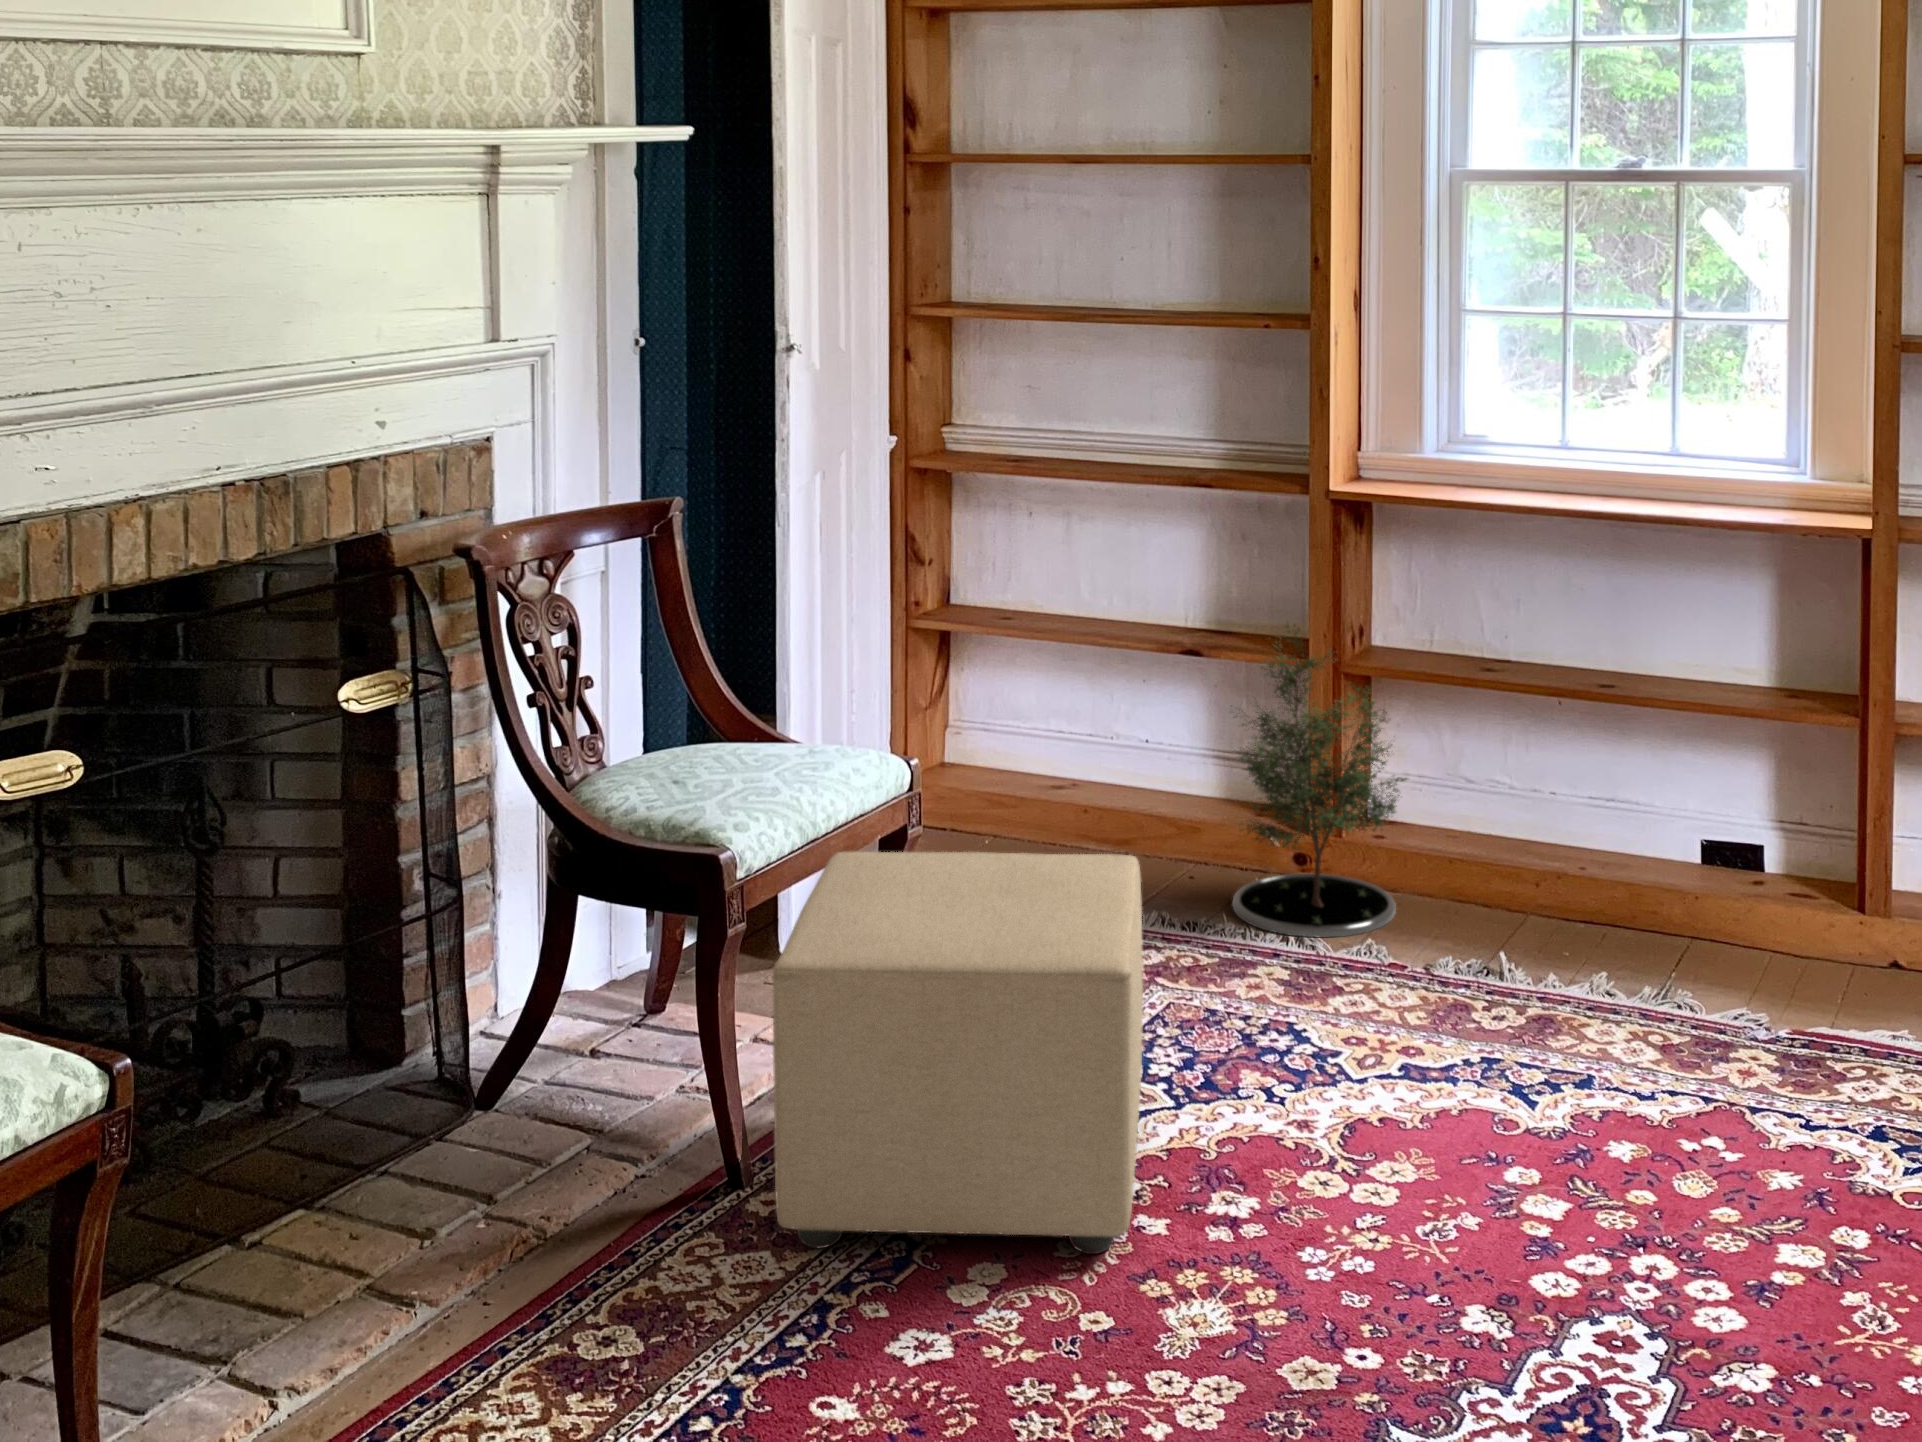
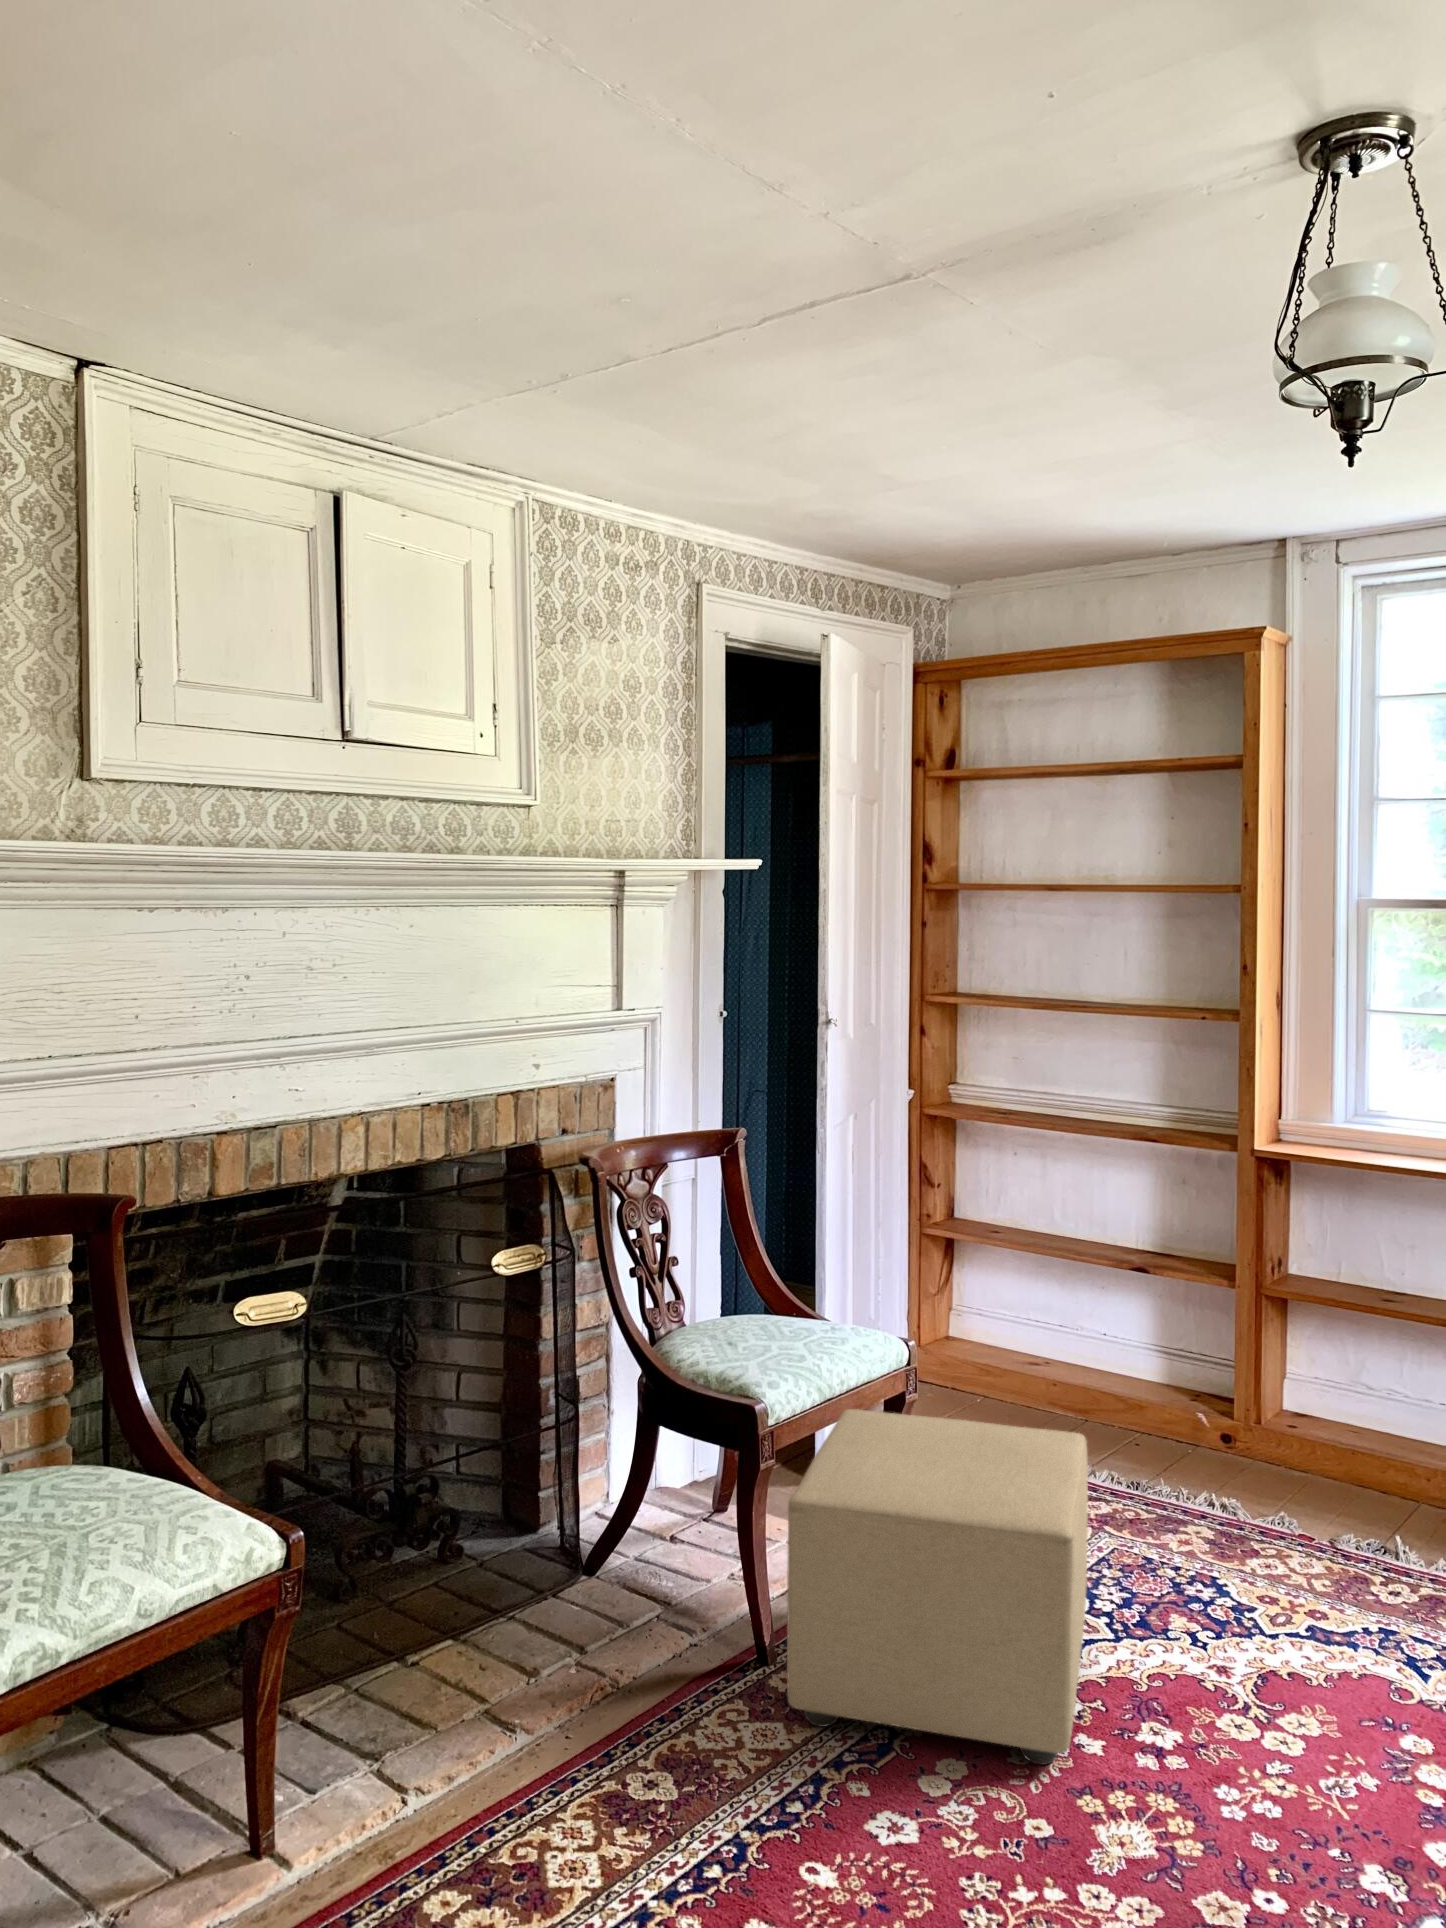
potted tree: present [1232,623,1407,938] -> none [1166,1248,1320,1507]

